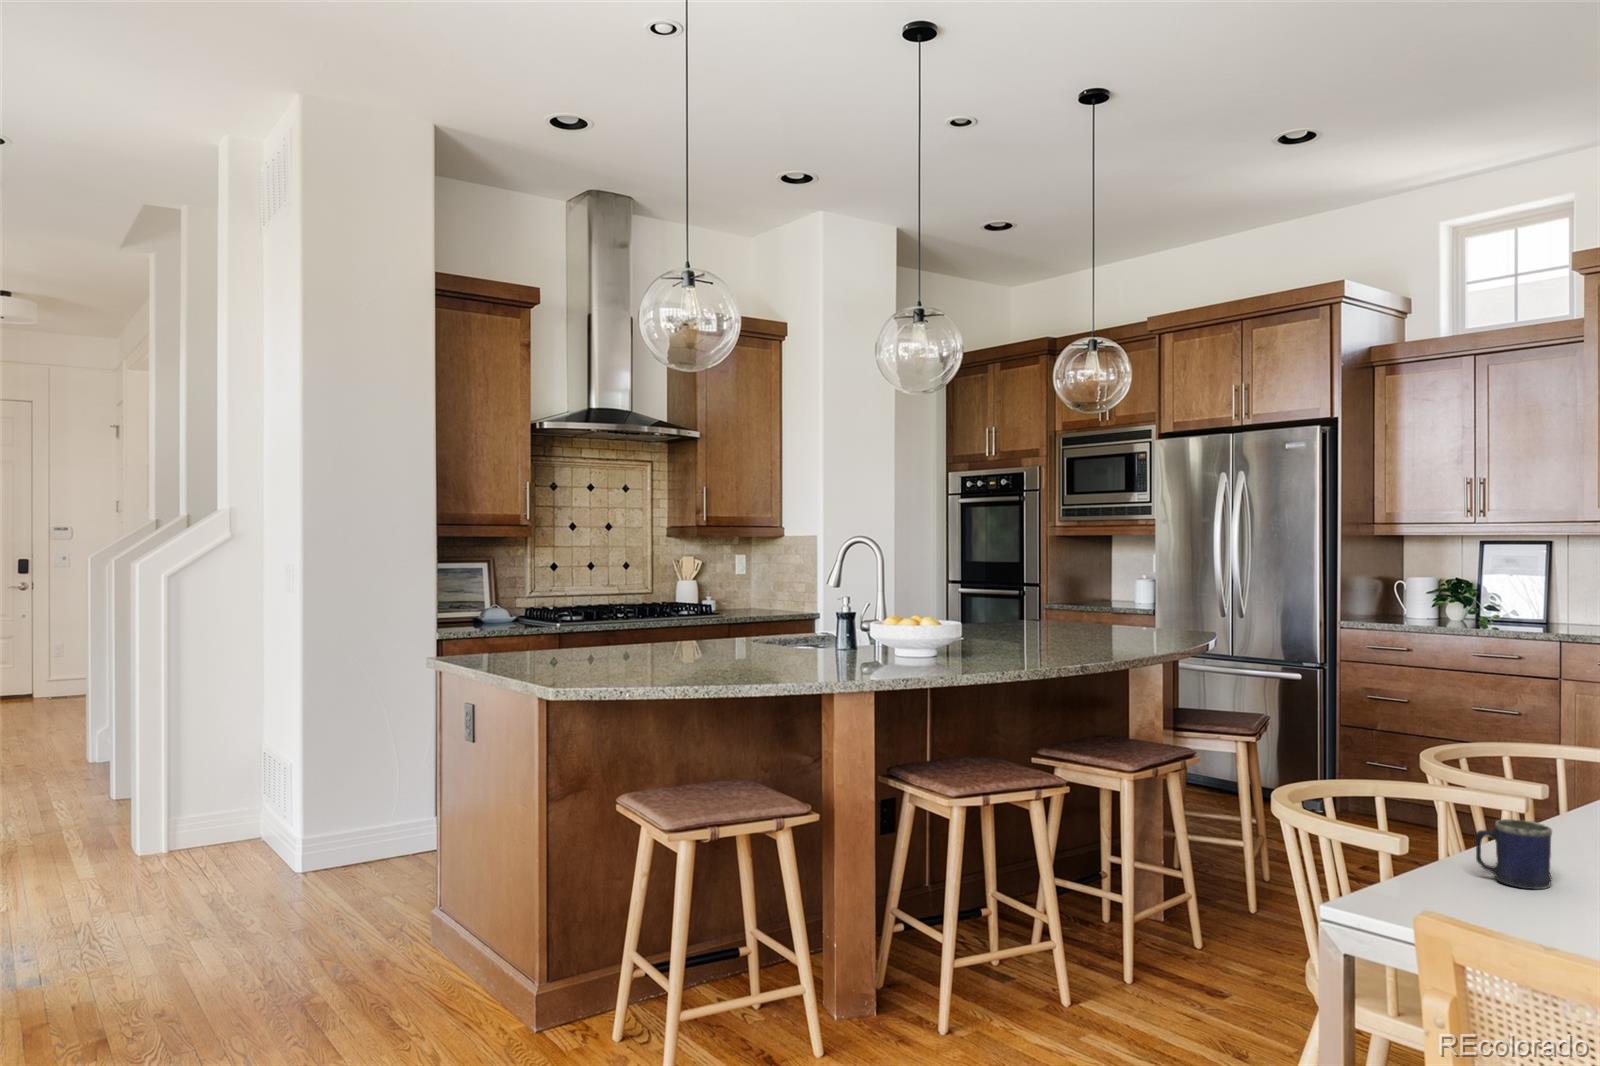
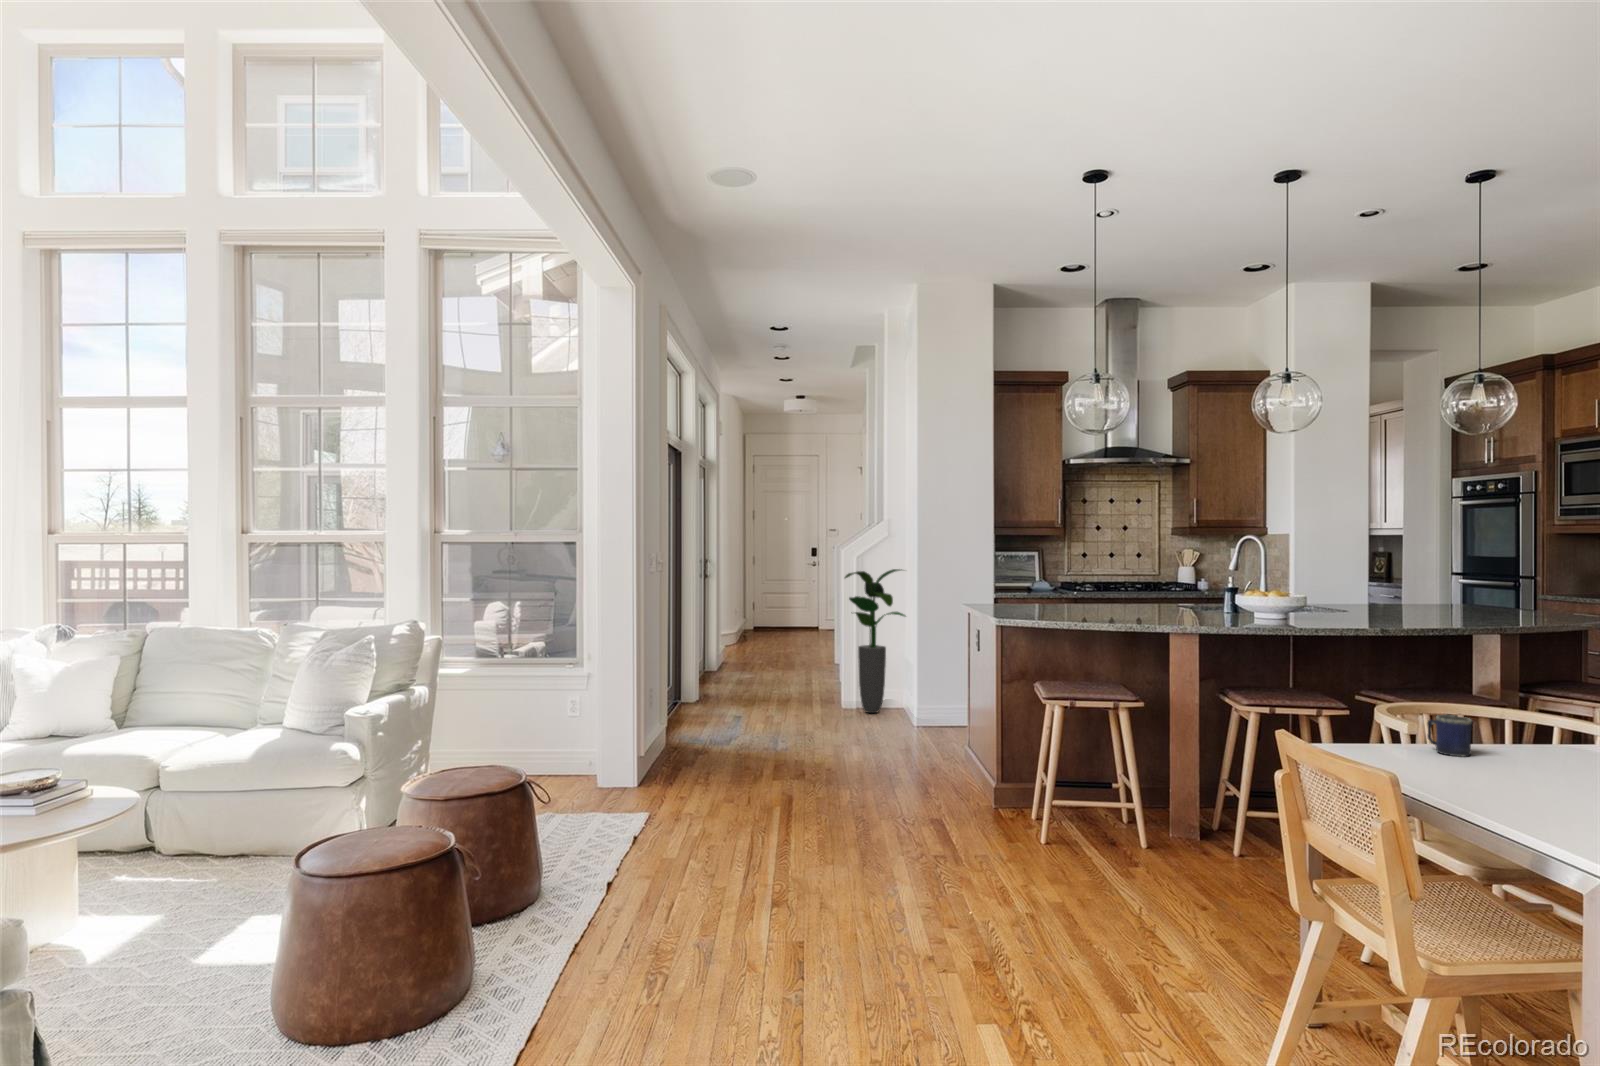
potted plant: none [143,597,274,864] -> present [845,569,905,713]

